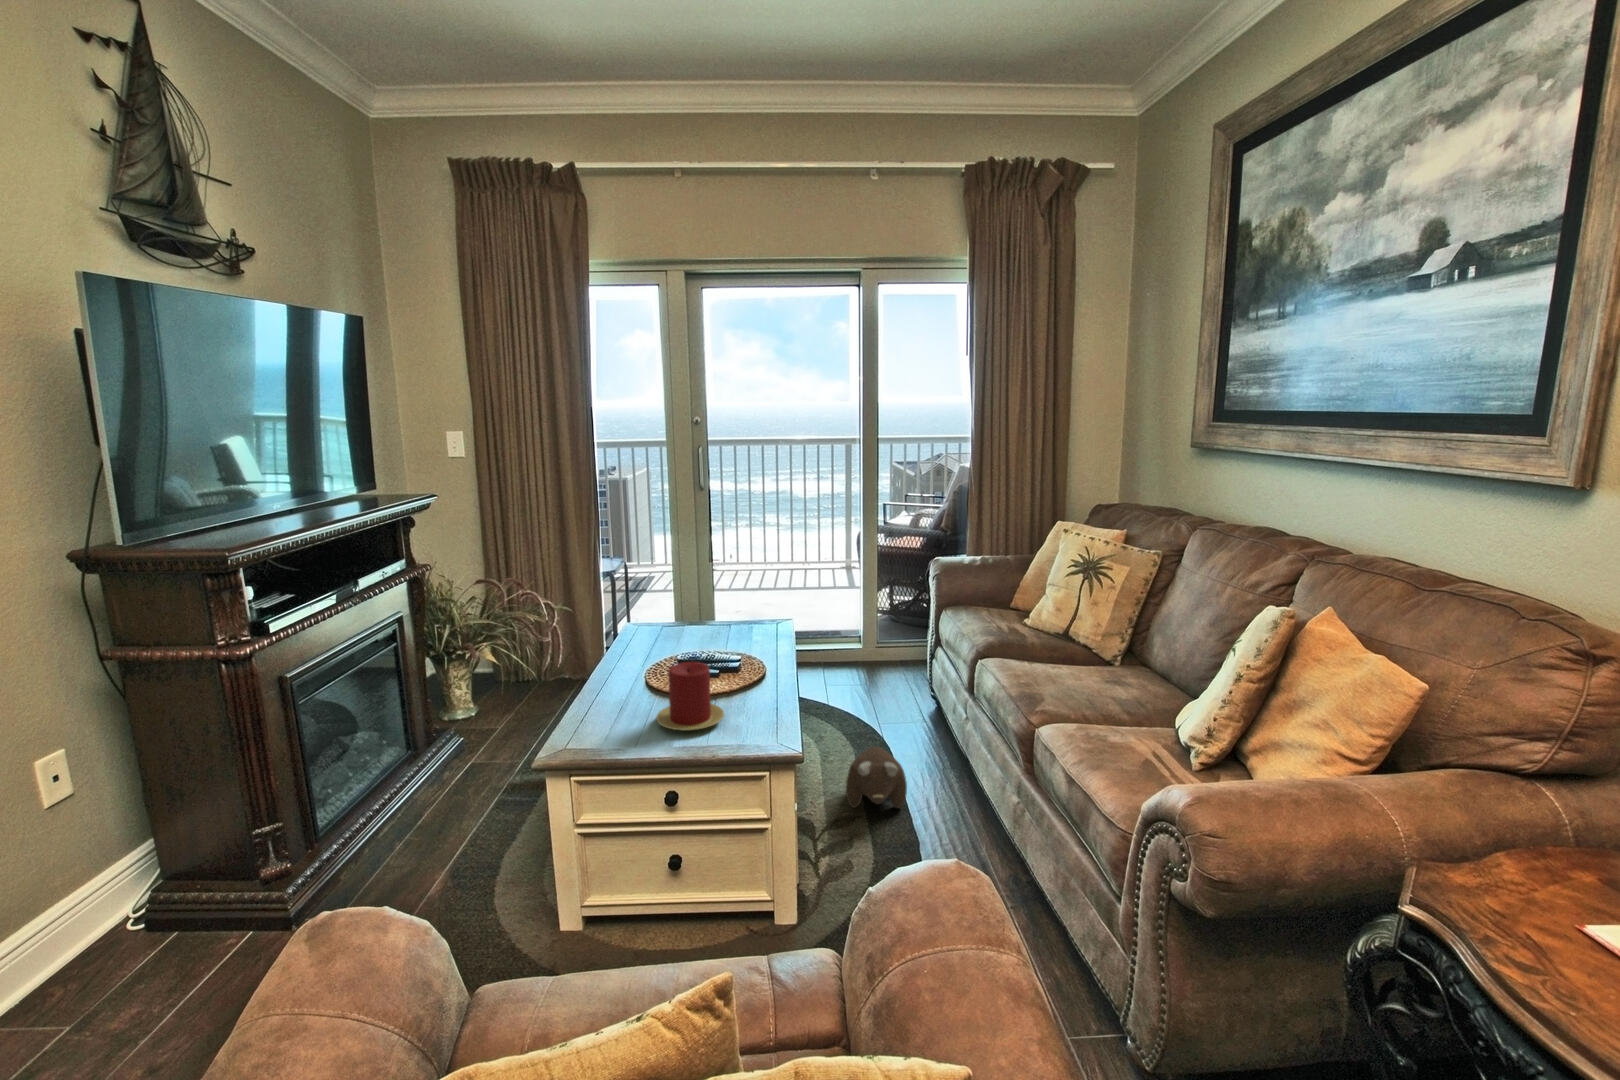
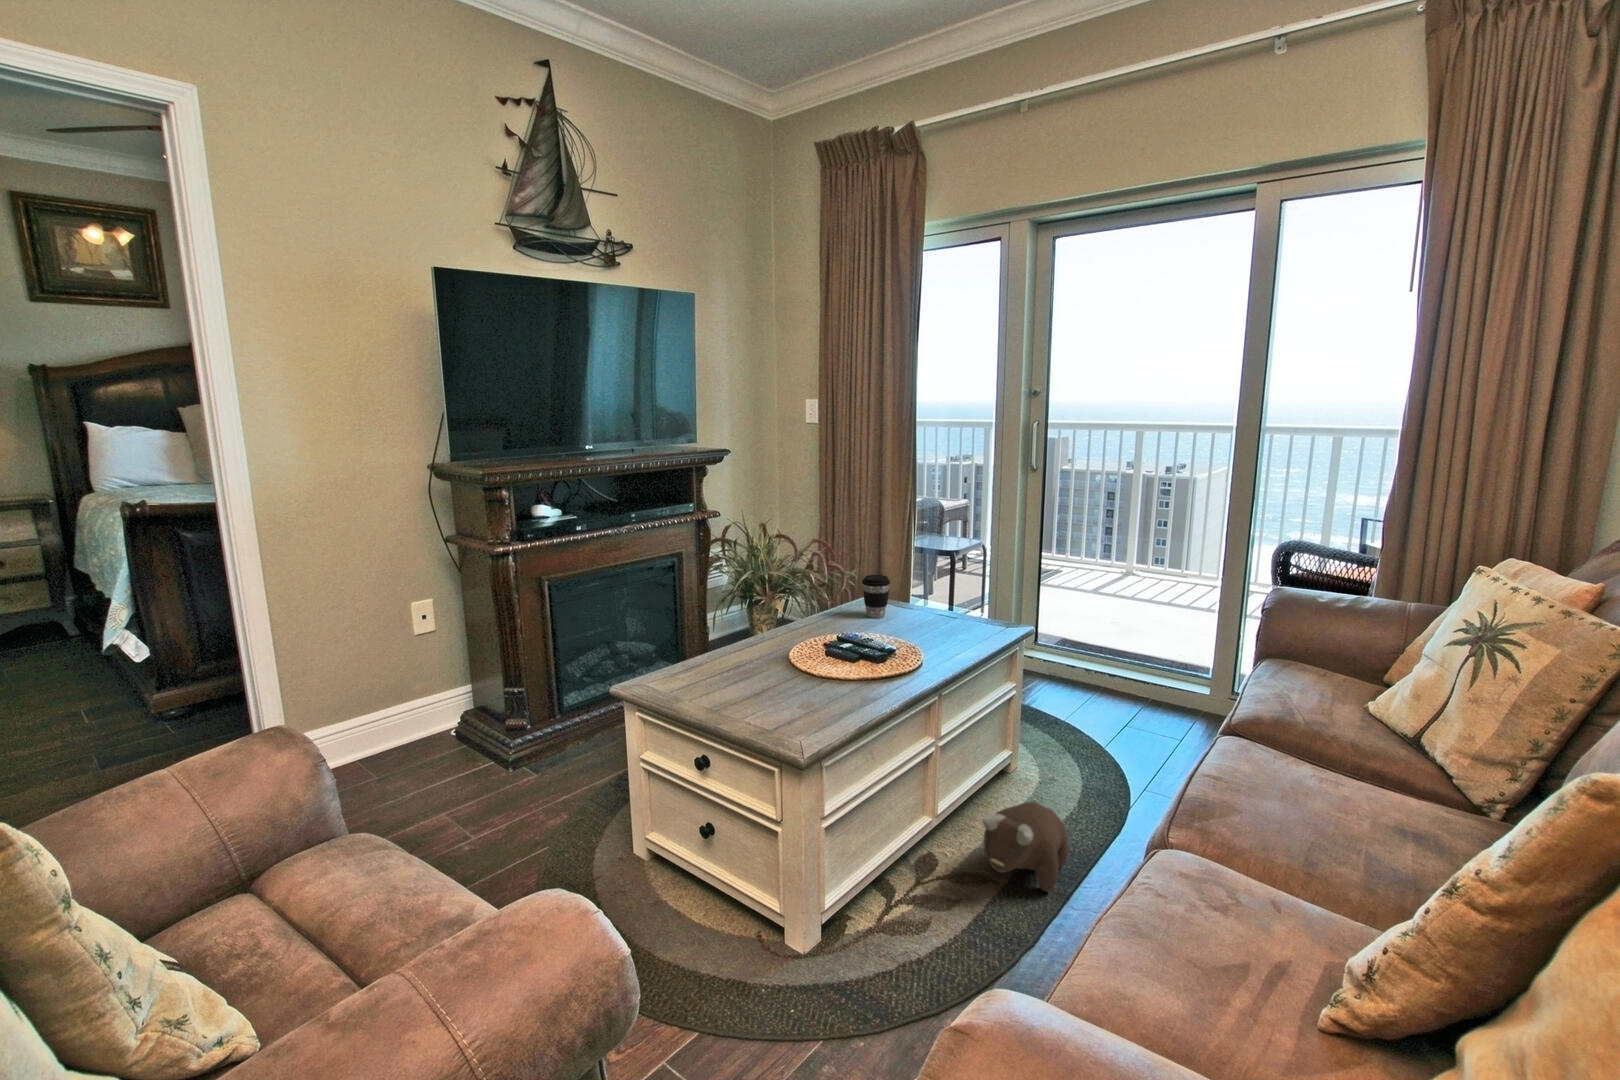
coffee cup: none [665,598,691,638] -> present [862,575,890,618]
candle: present [656,662,724,730] -> none [714,630,787,703]

